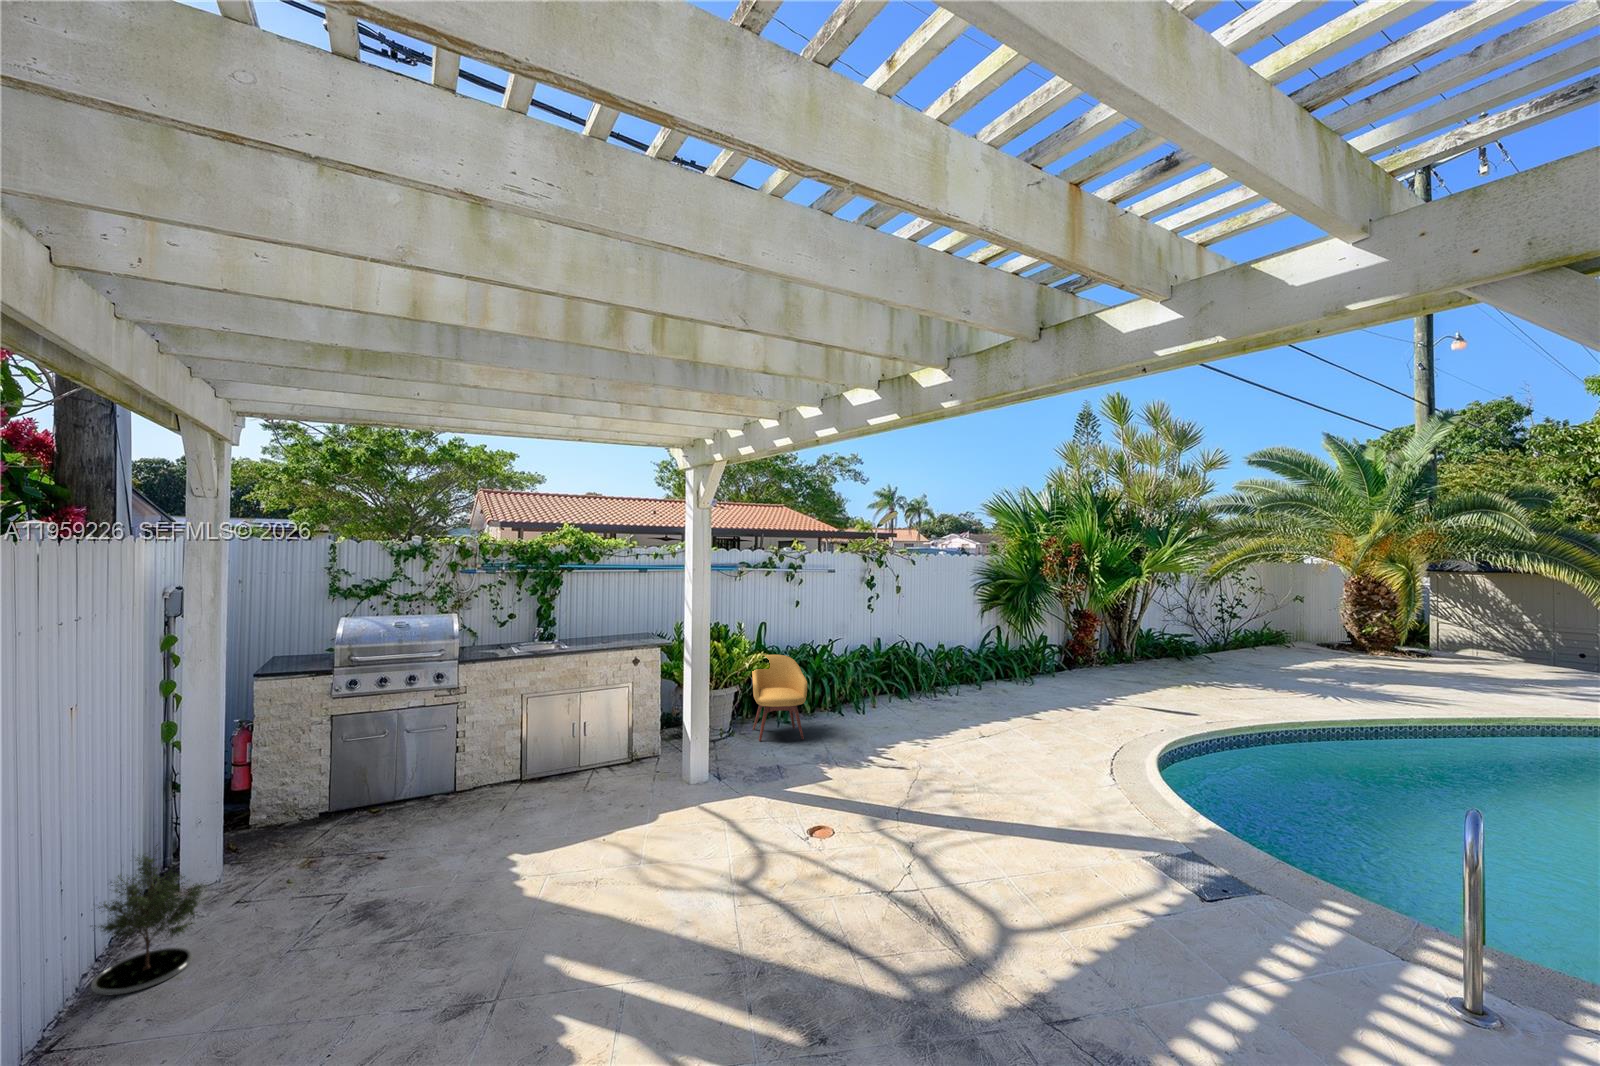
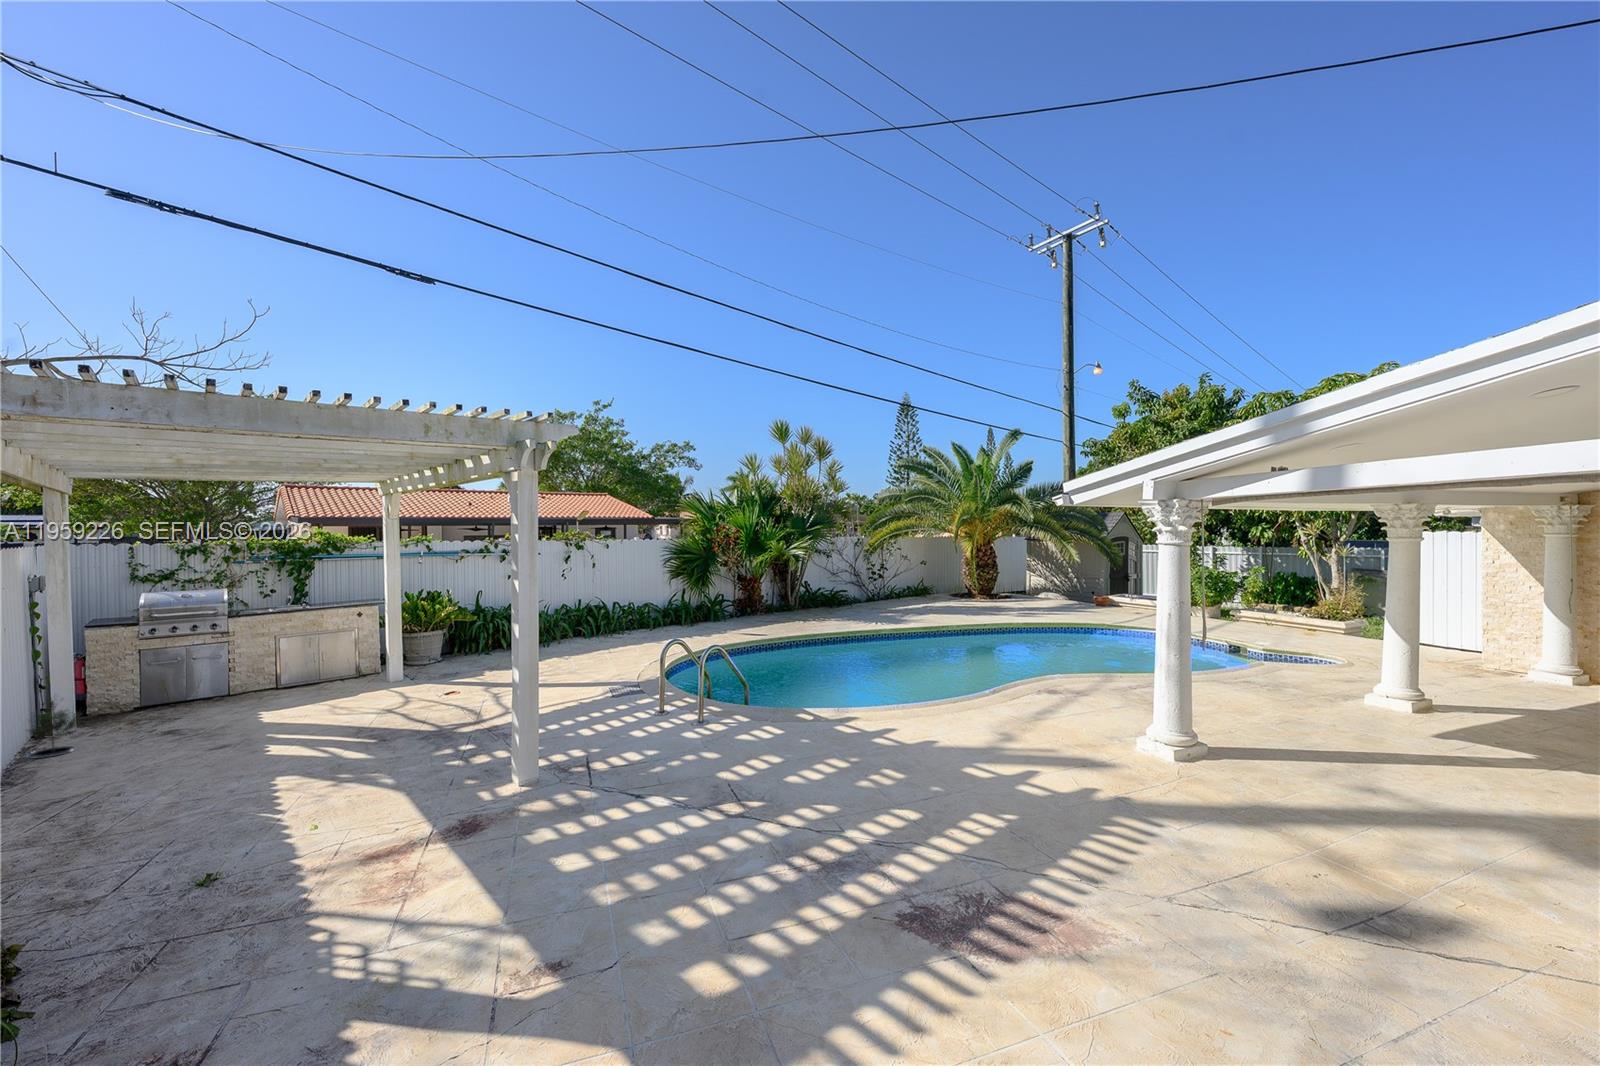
chair: present [752,655,807,741] -> none [455,610,494,664]

